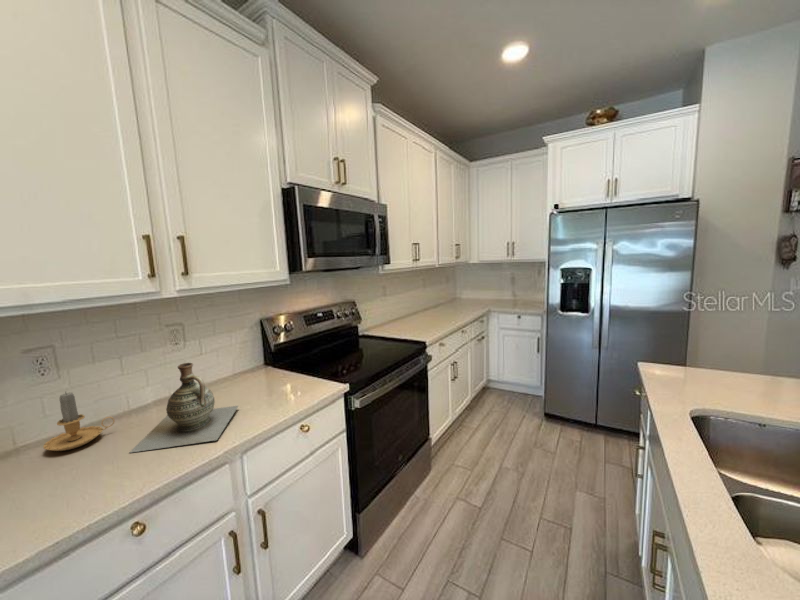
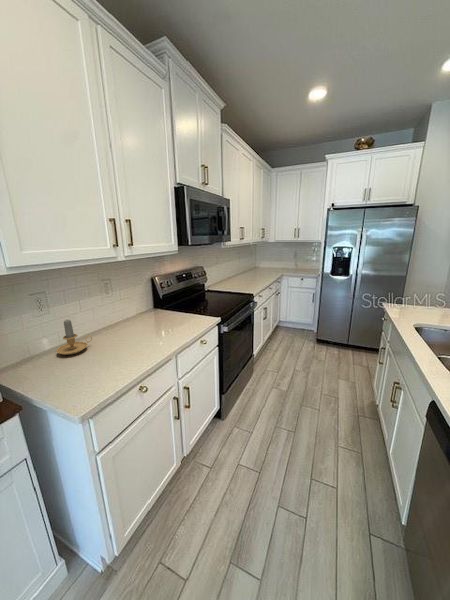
ceramic jug: present [130,363,238,452] -> none [115,301,166,354]

